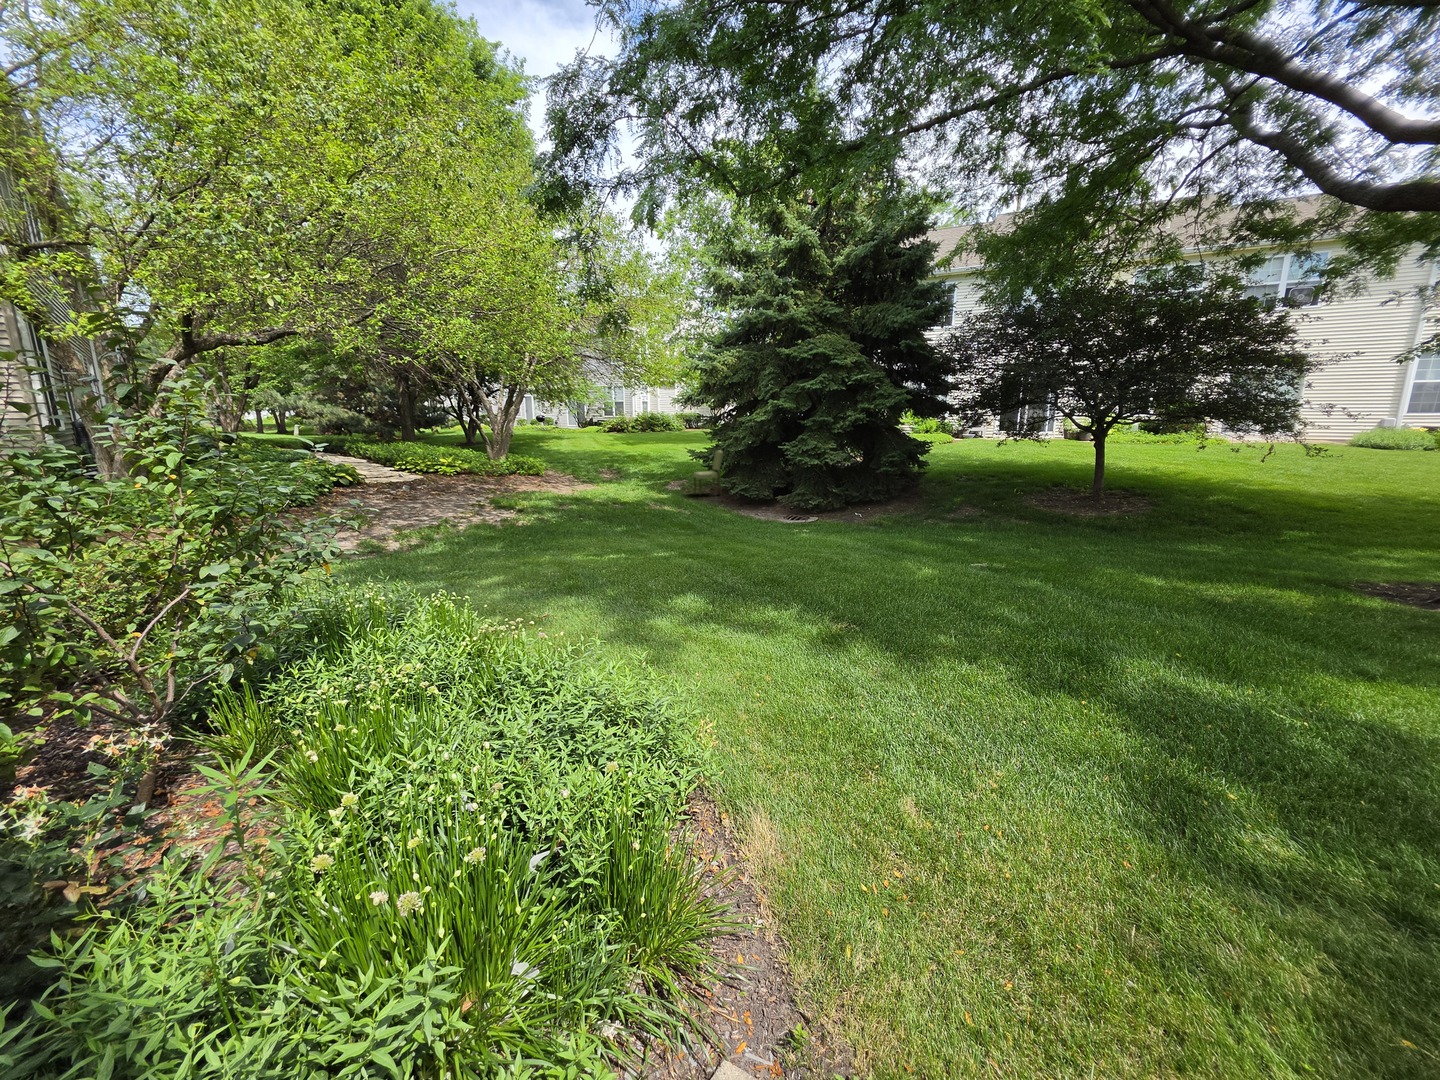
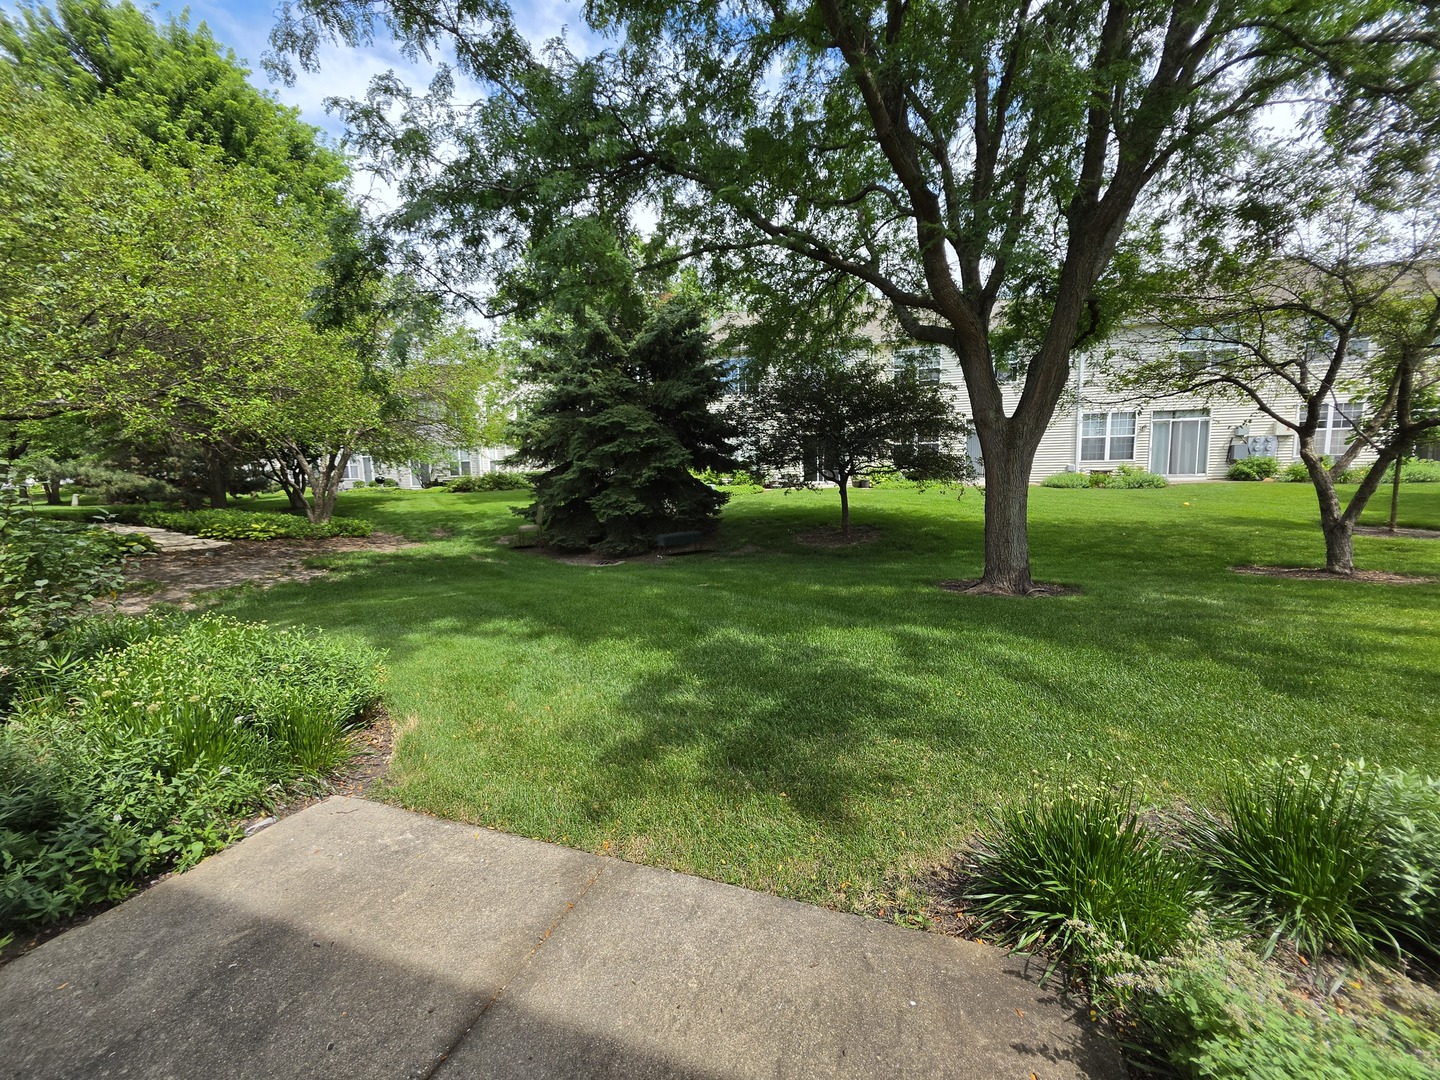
bench: none [852,487,905,515] -> present [657,531,702,555]

